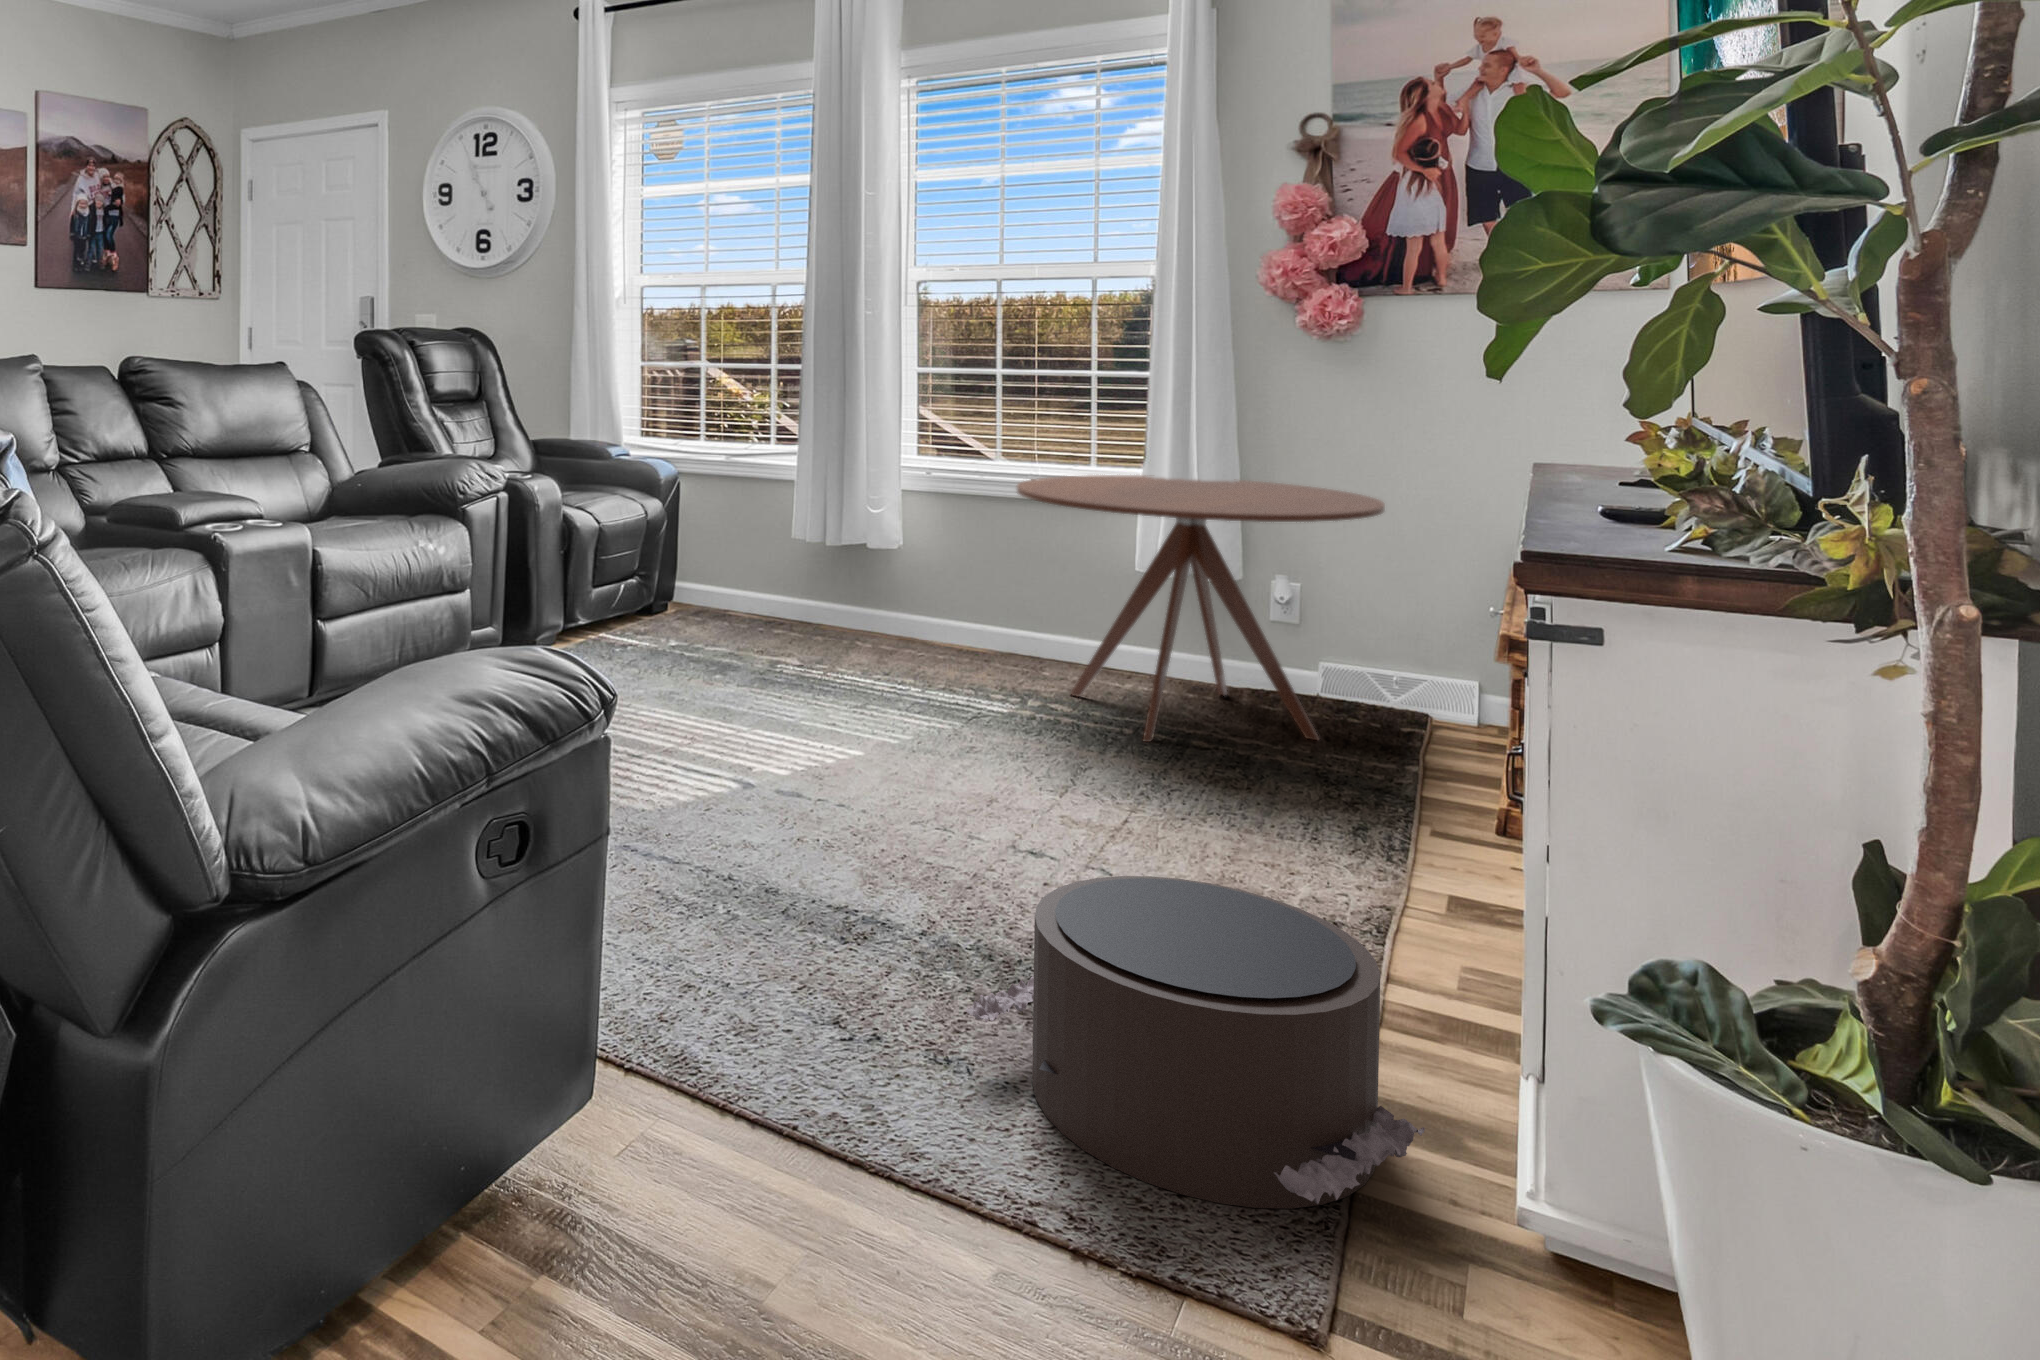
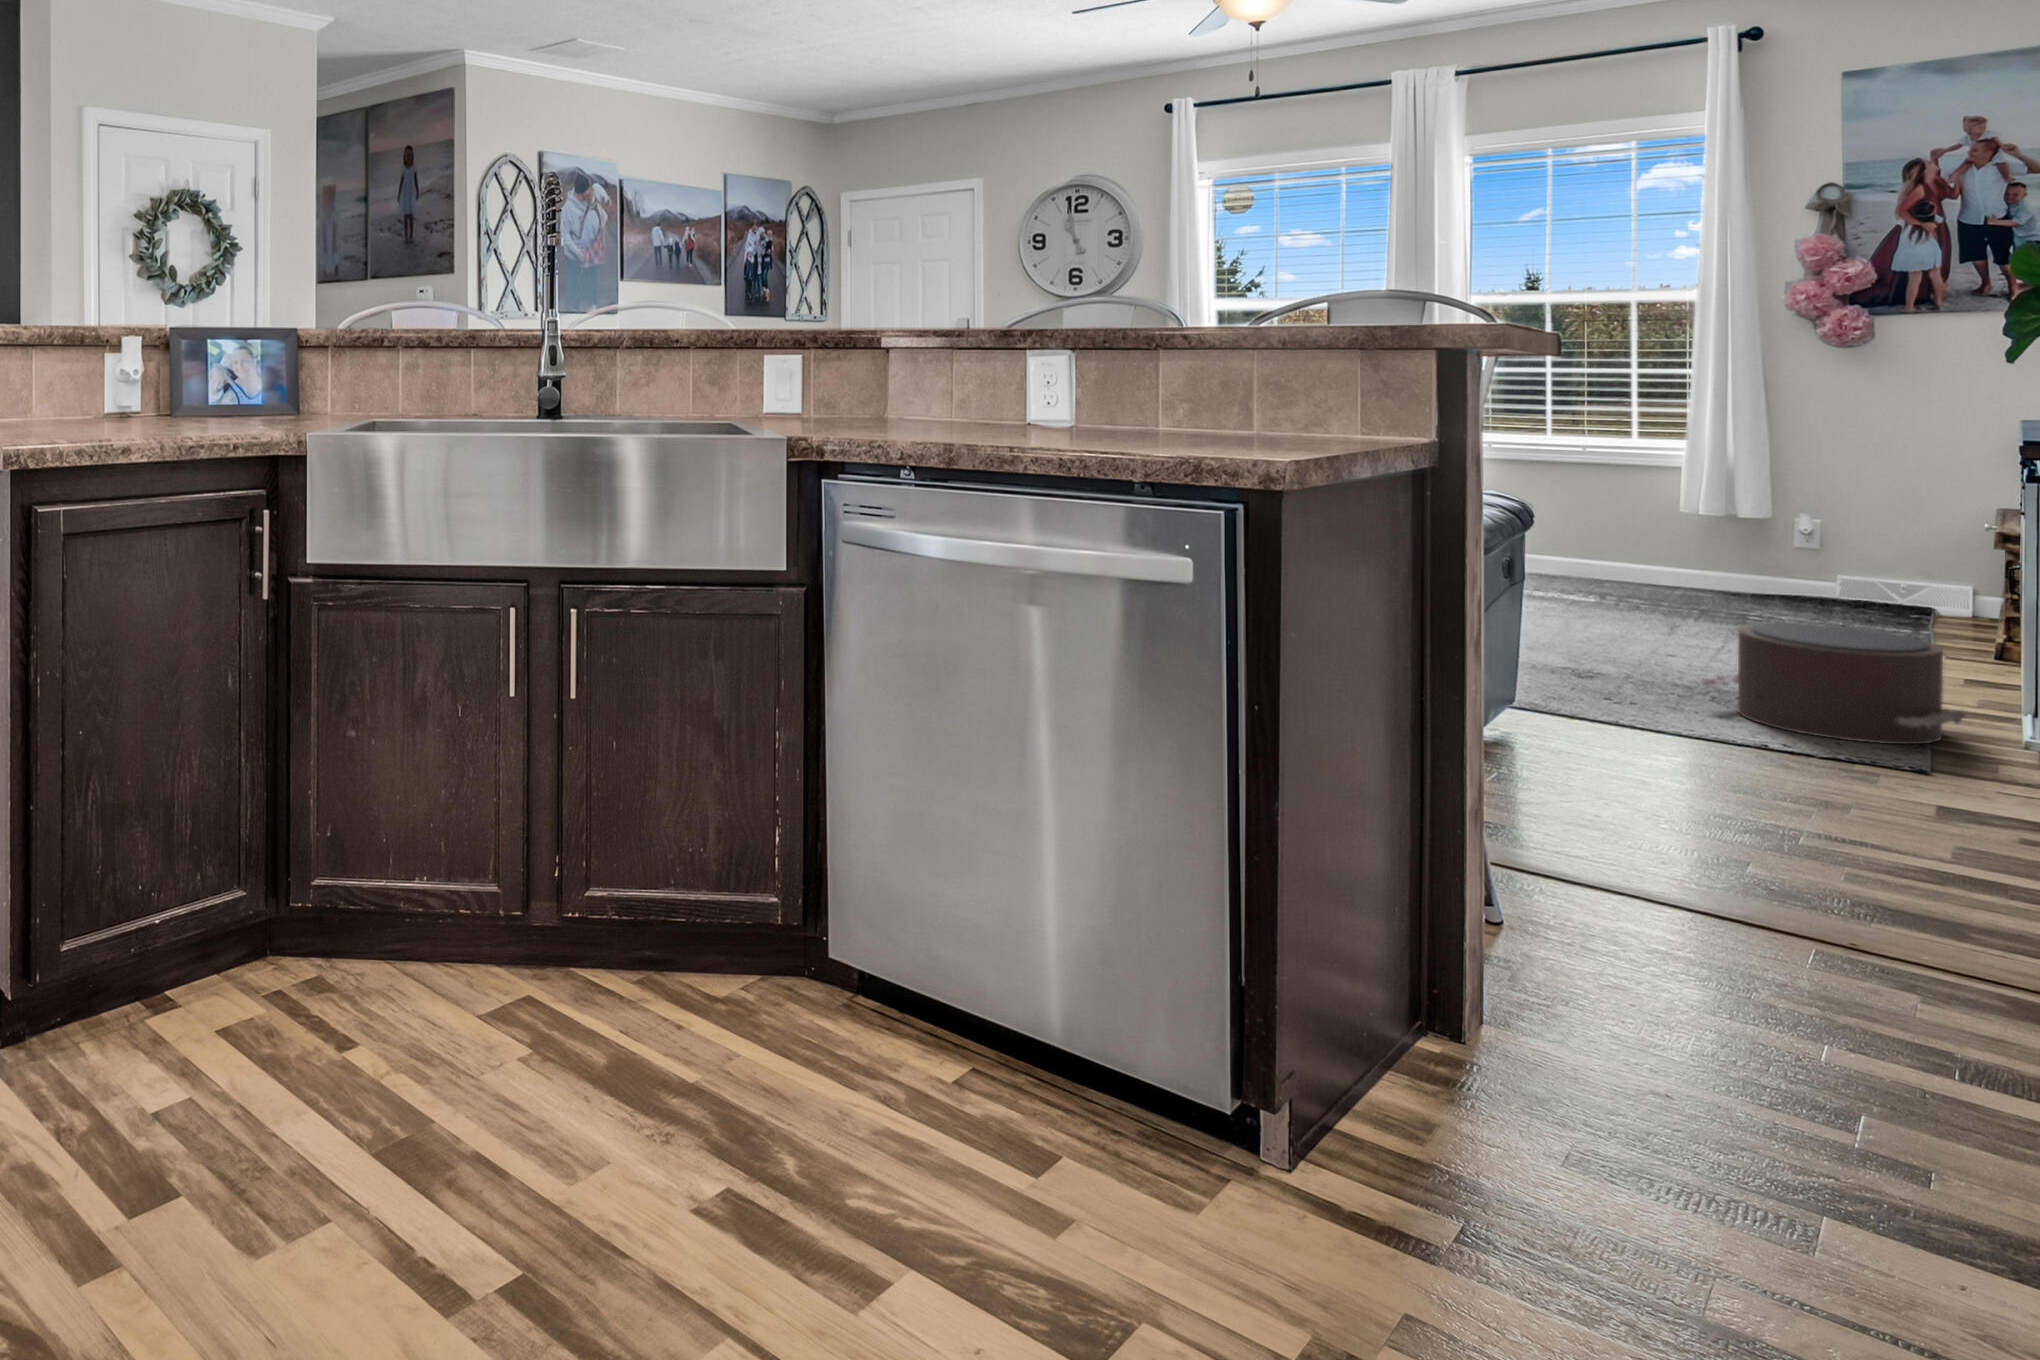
round table: present [1016,475,1385,742] -> none [1598,444,1899,620]

